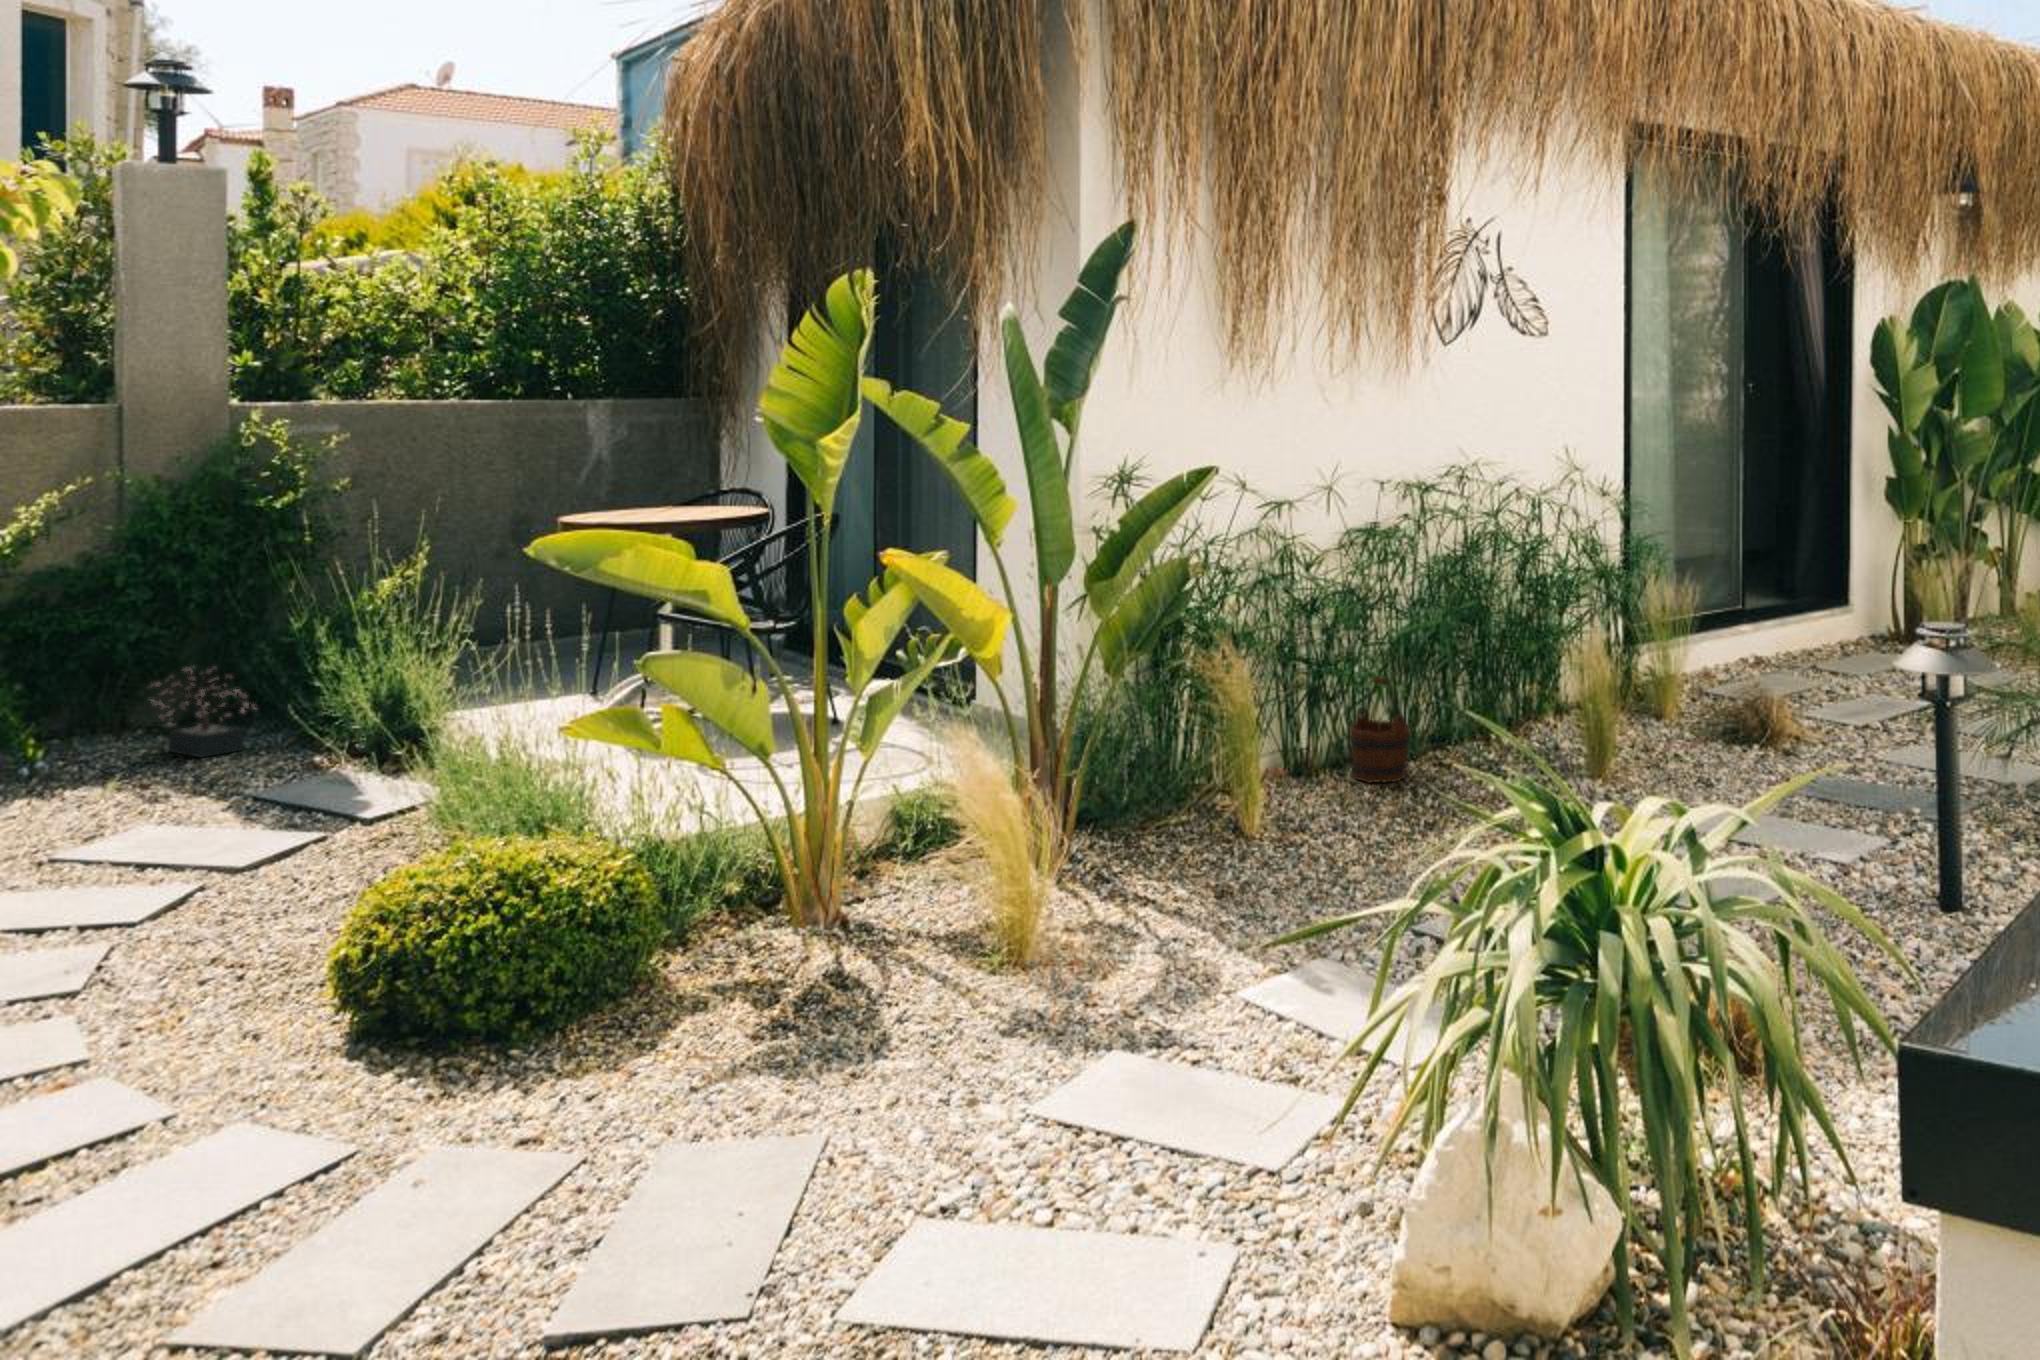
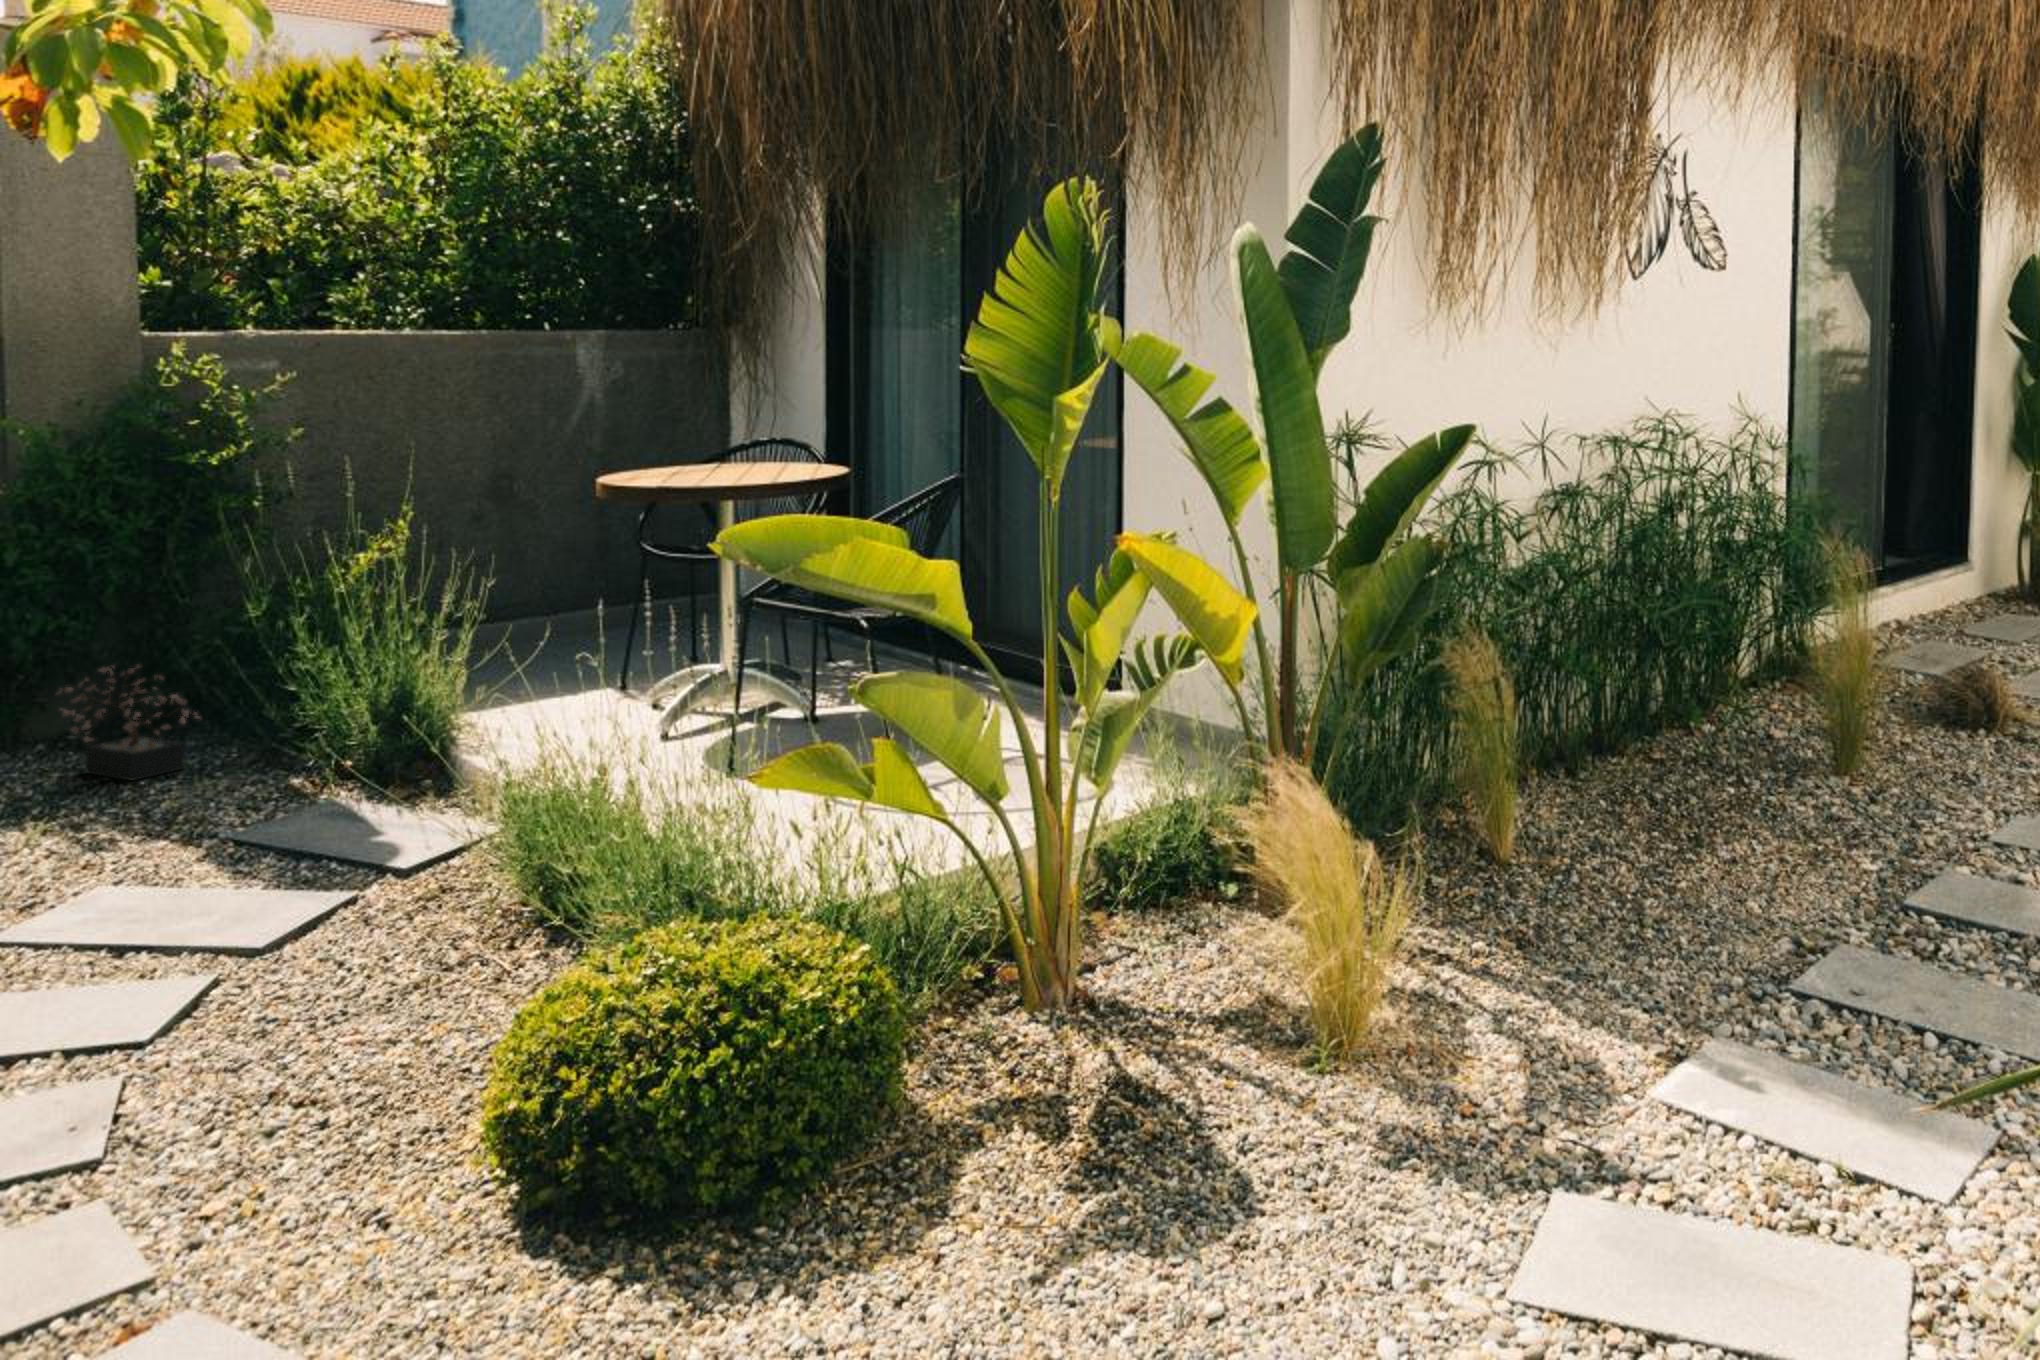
wooden bucket: present [1350,677,1411,783] -> none [1561,666,1632,790]

